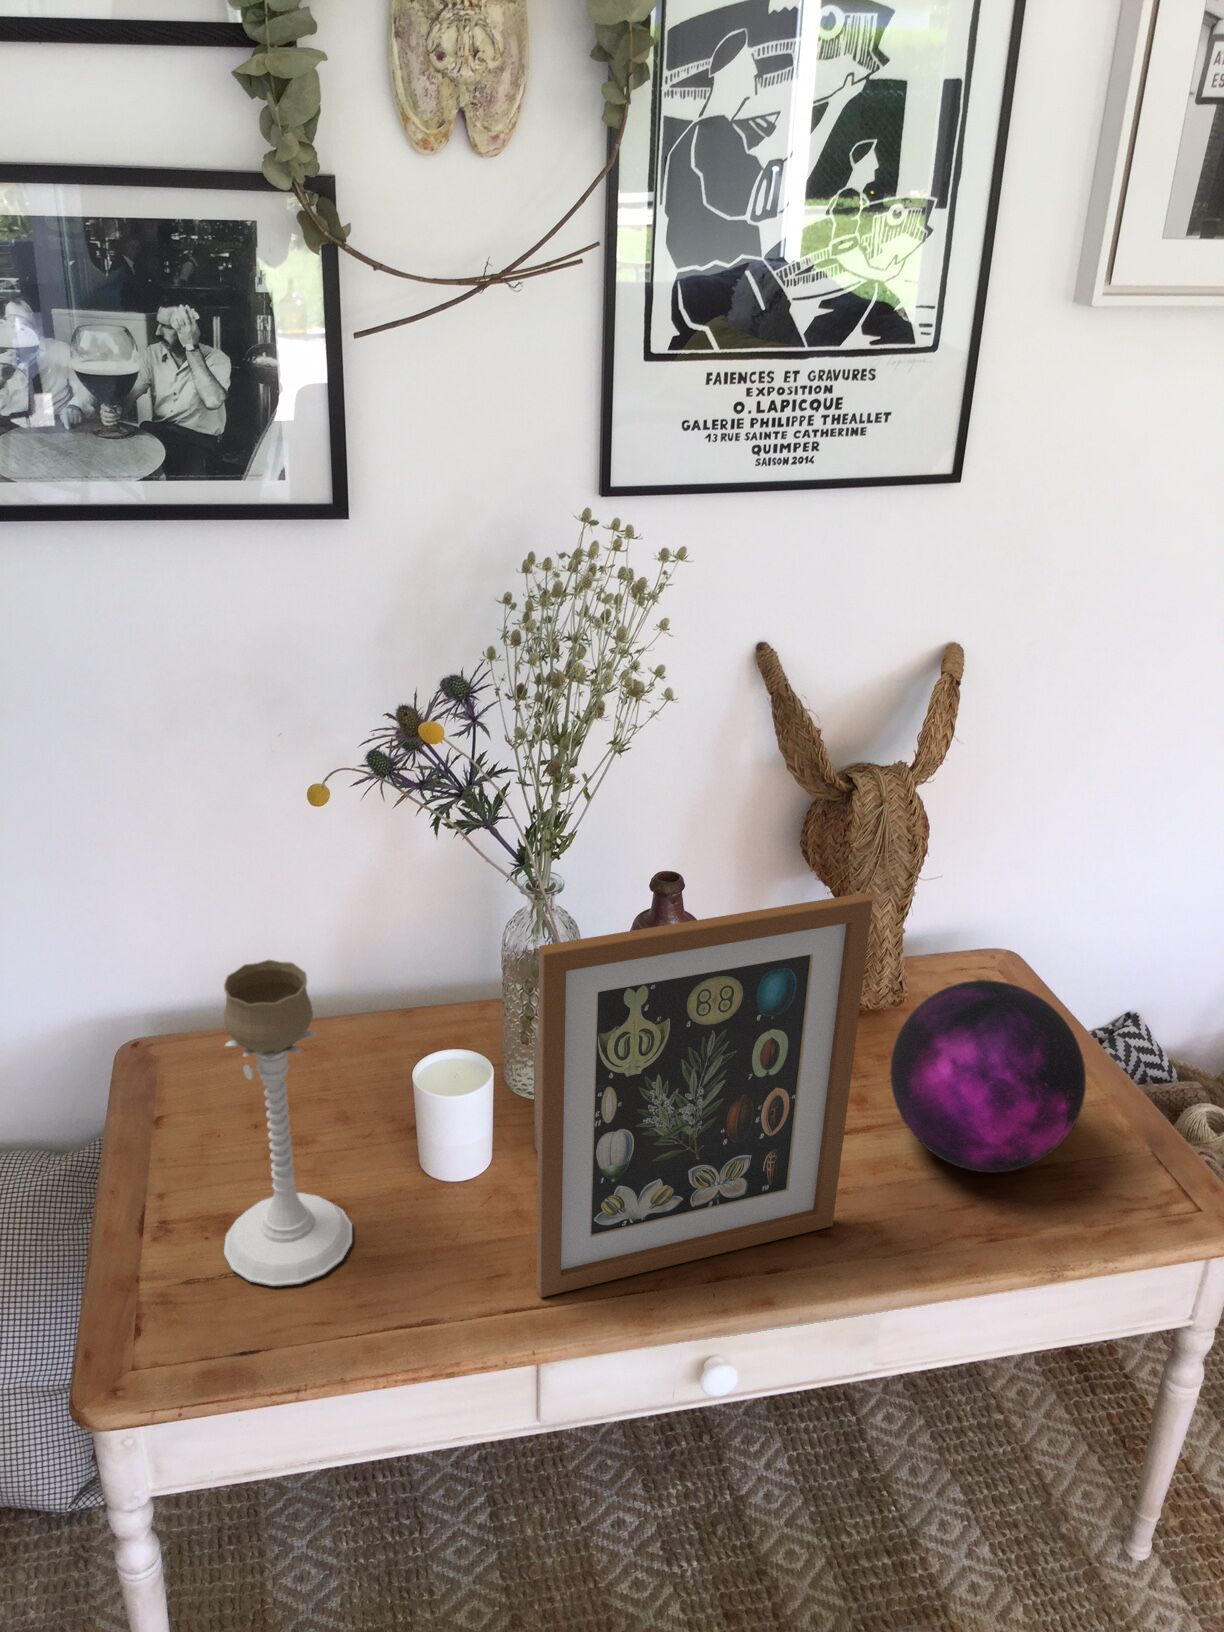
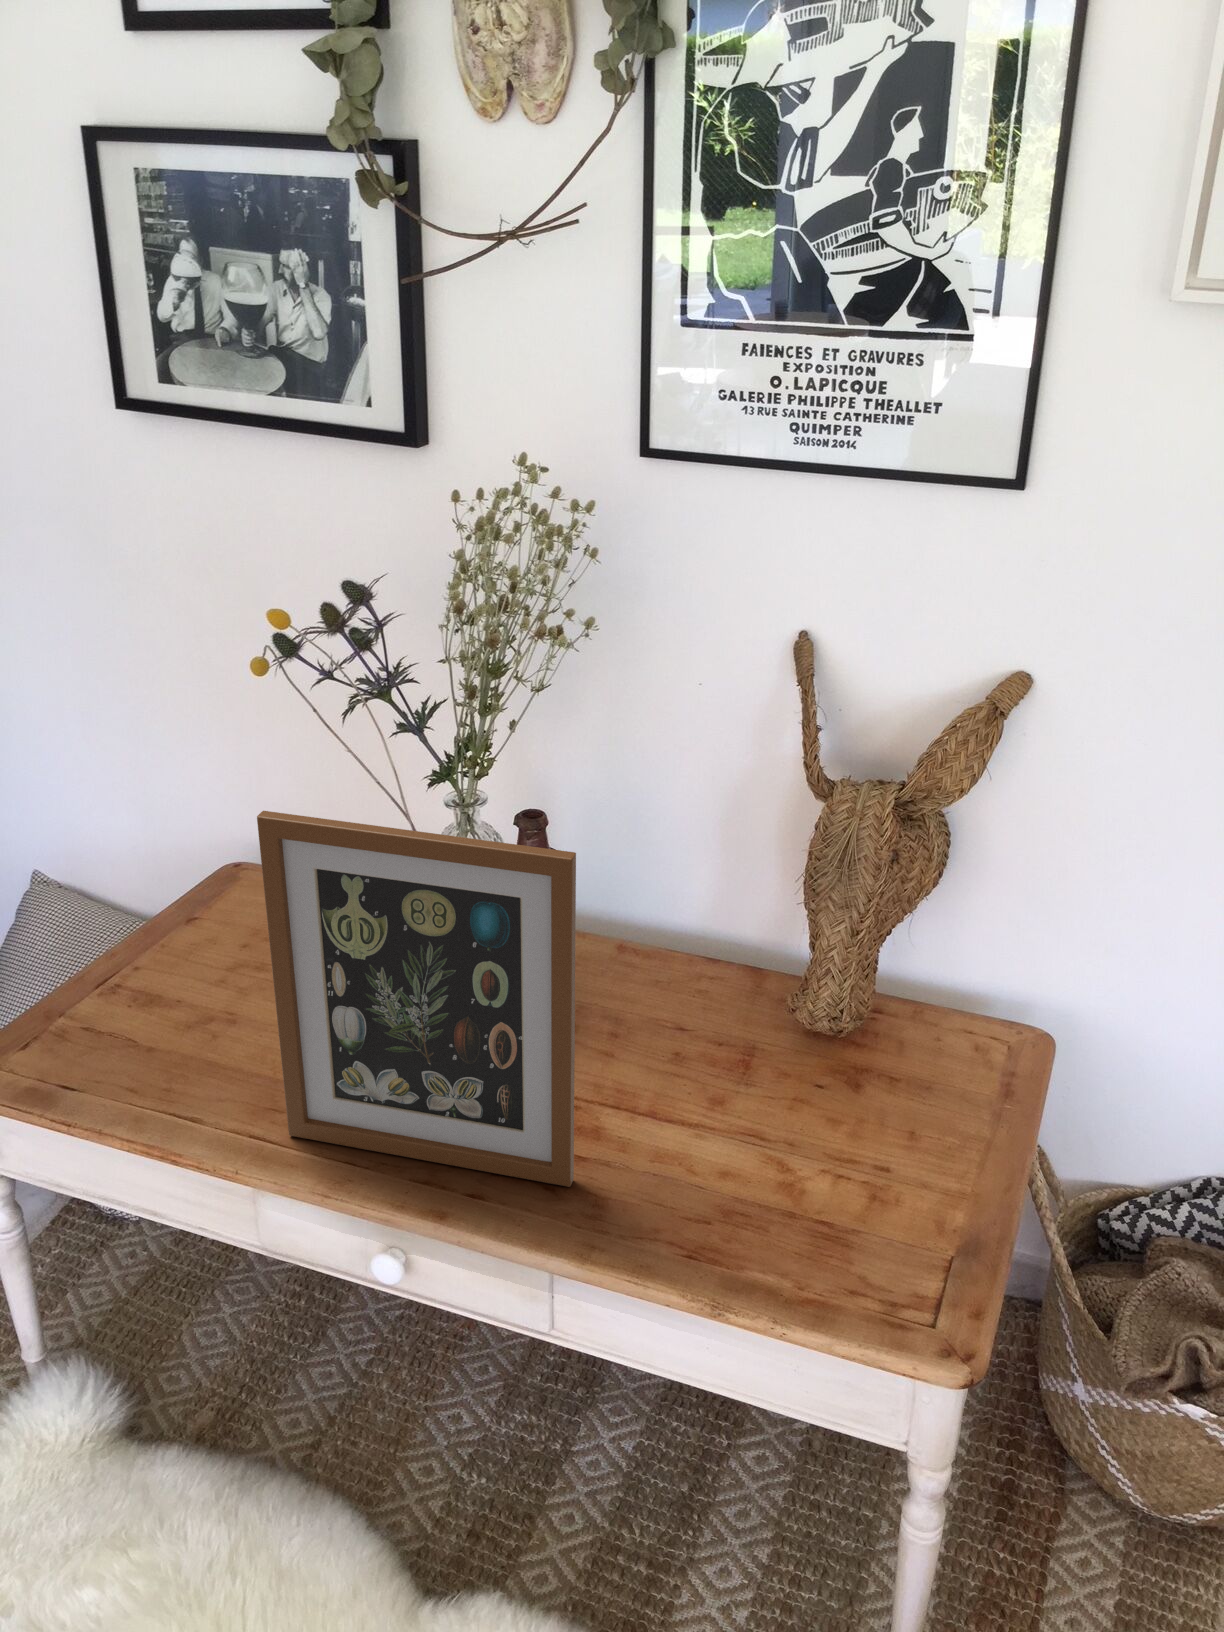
candle holder: present [224,960,352,1286] -> none [111,782,231,1056]
decorative orb: present [890,980,1086,1172] -> none [683,1005,886,1210]

